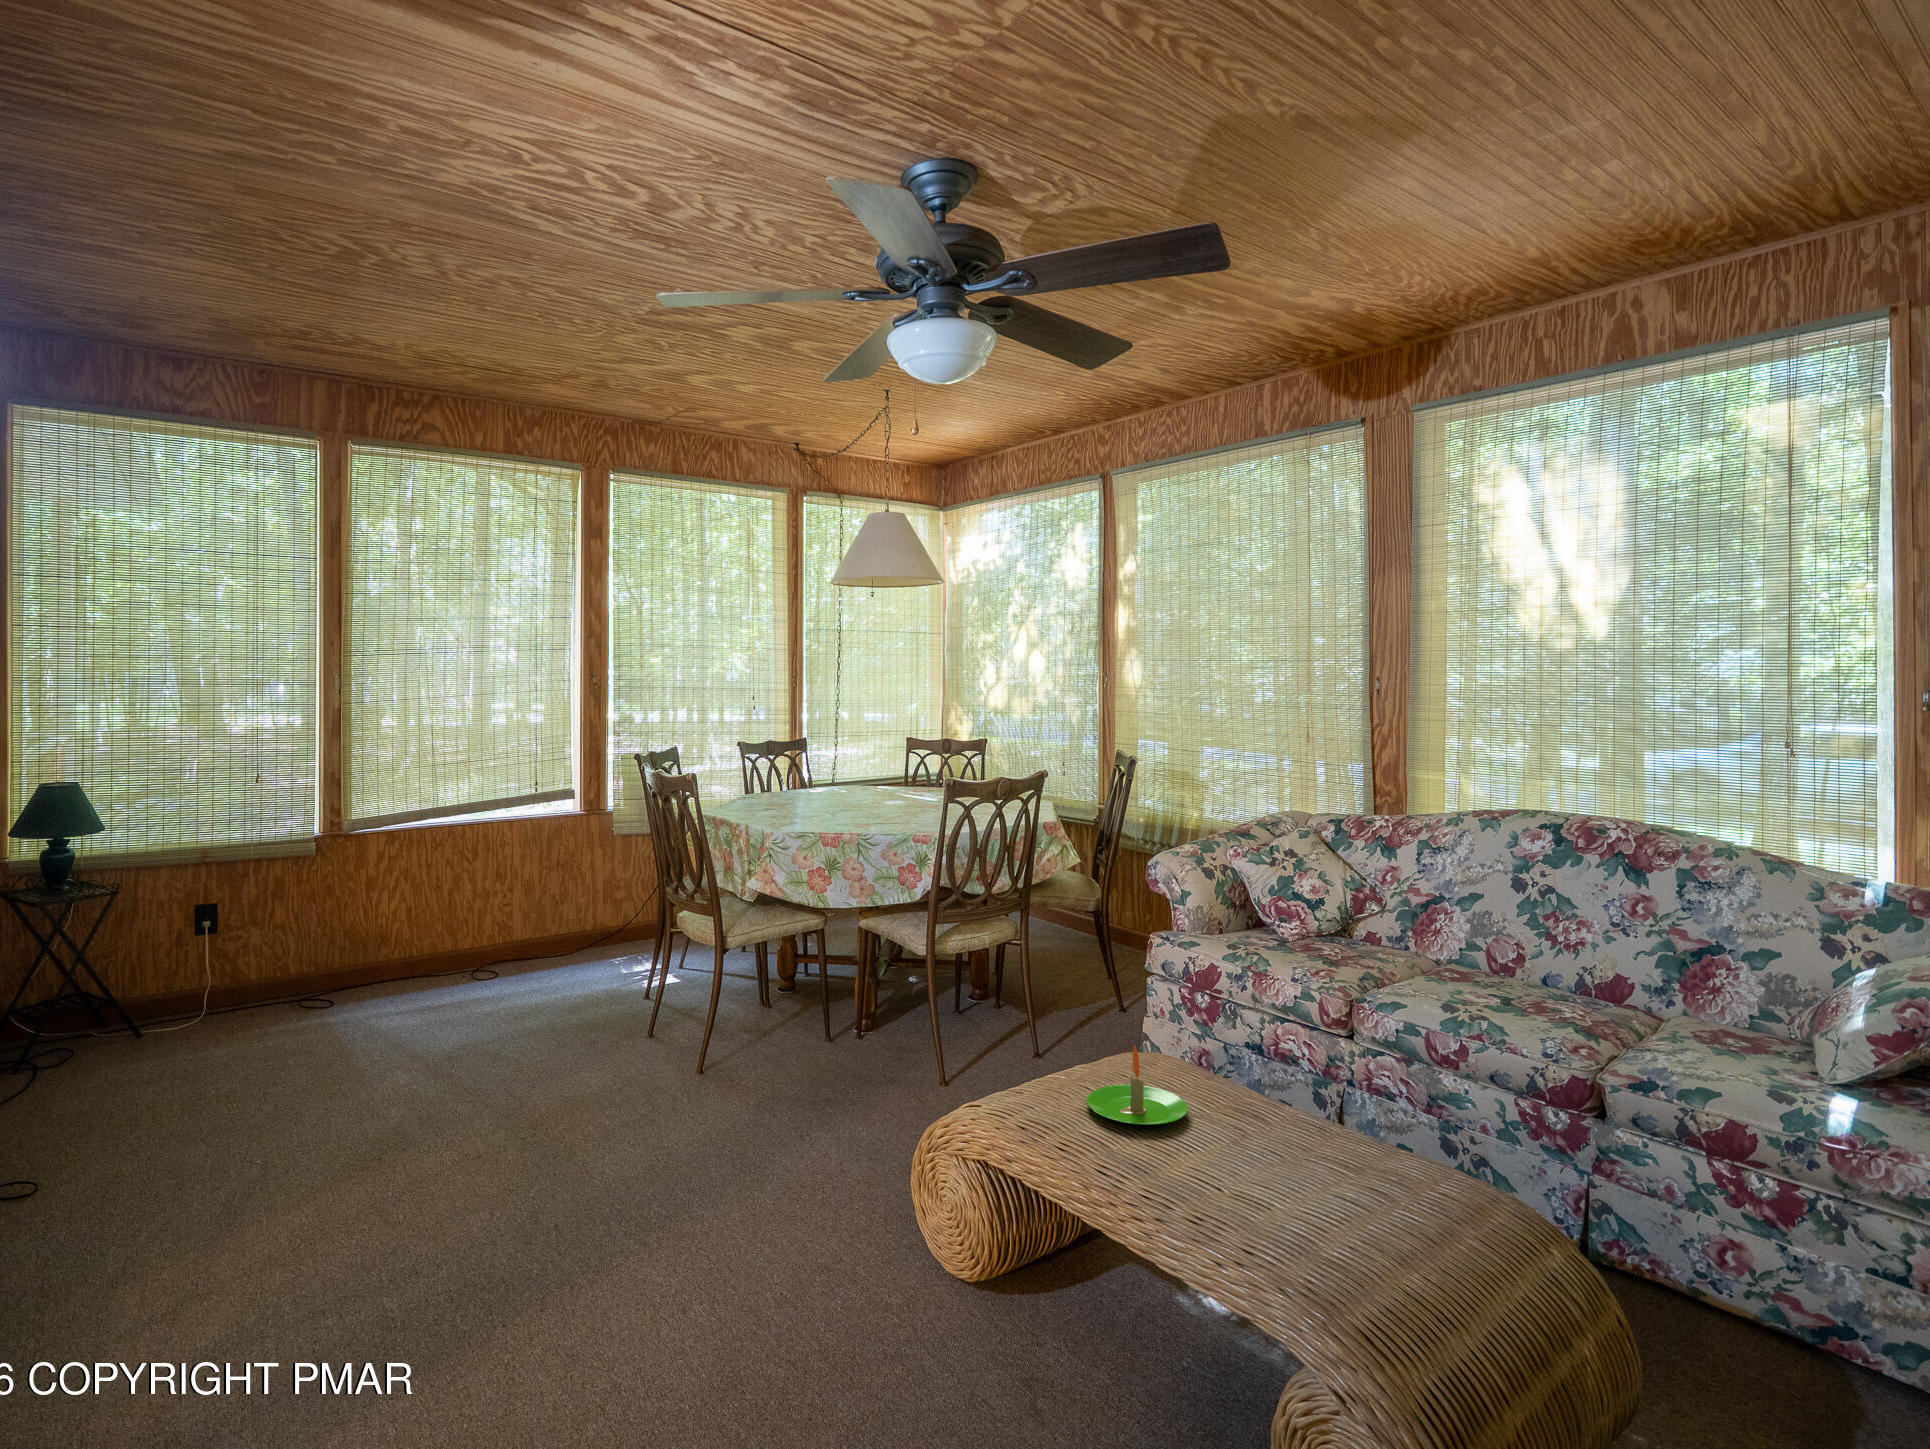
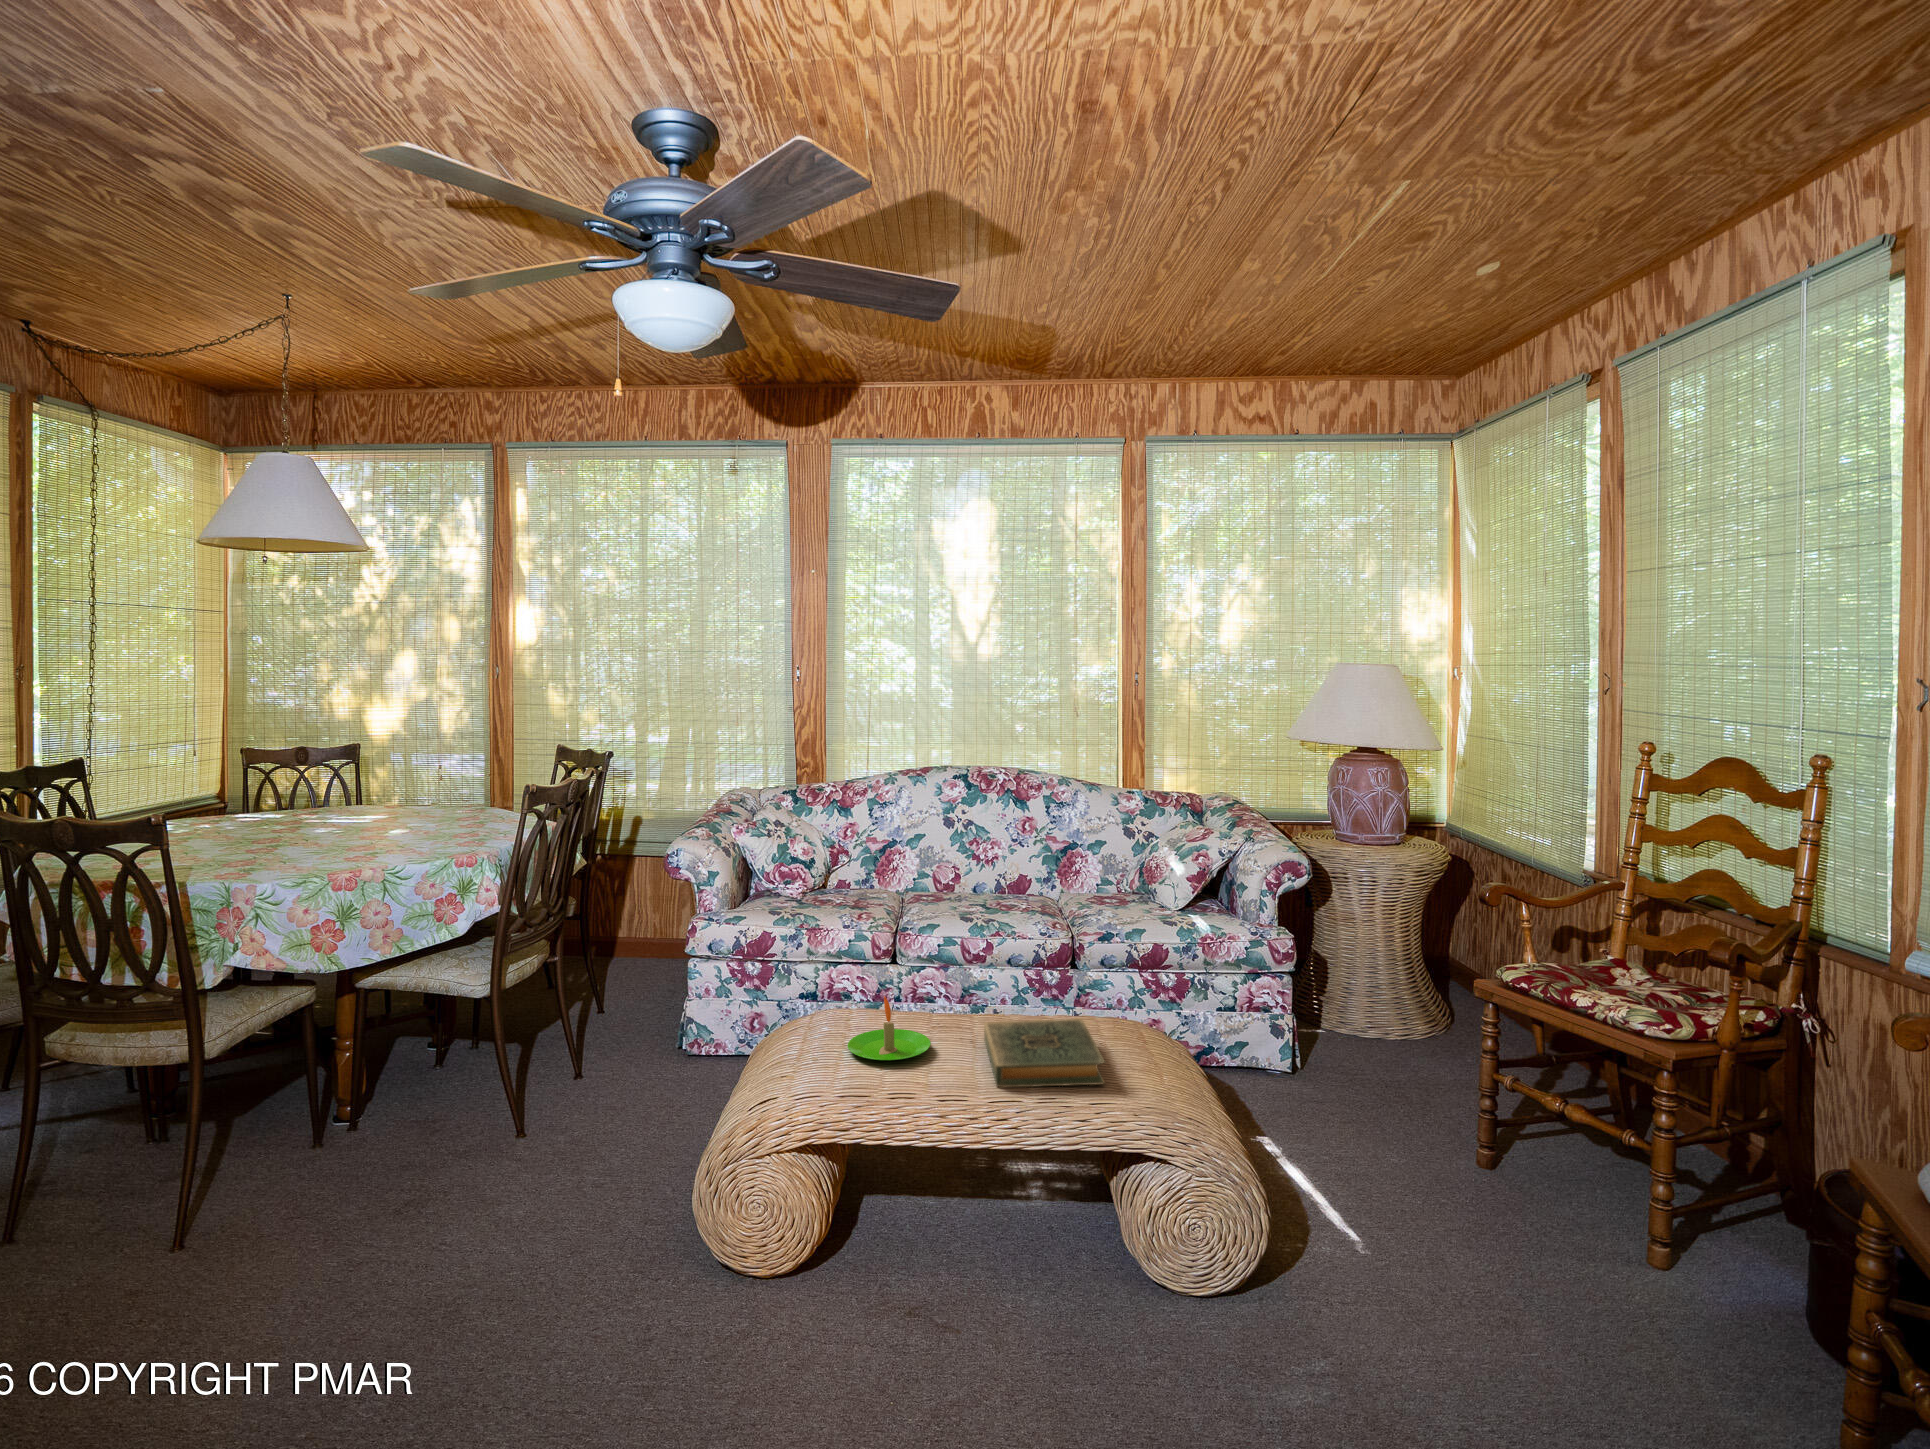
hardback book: none [1185,1118,1396,1248] -> present [984,1019,1105,1087]

